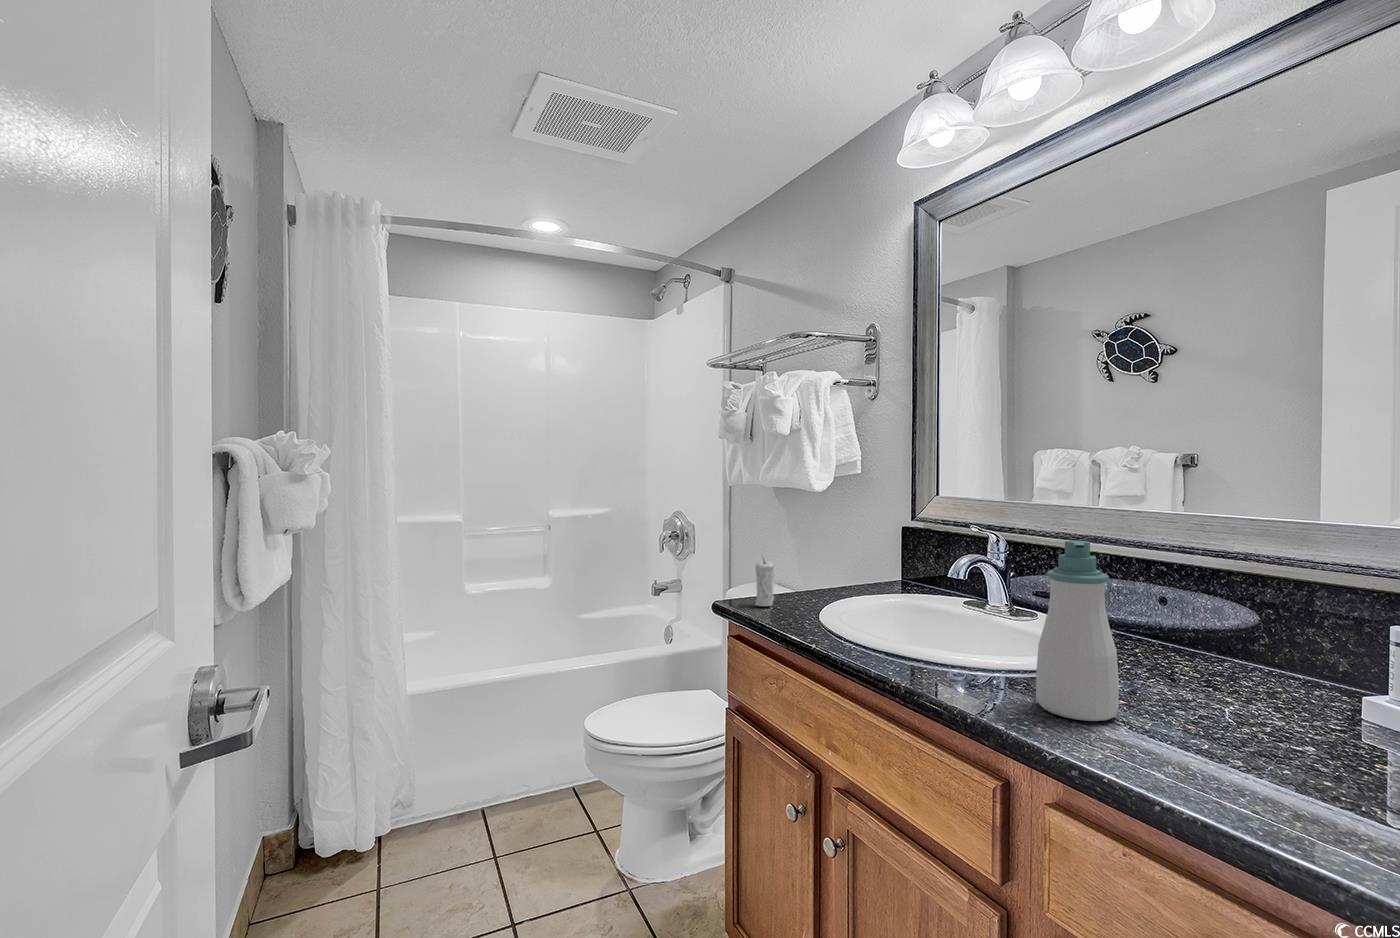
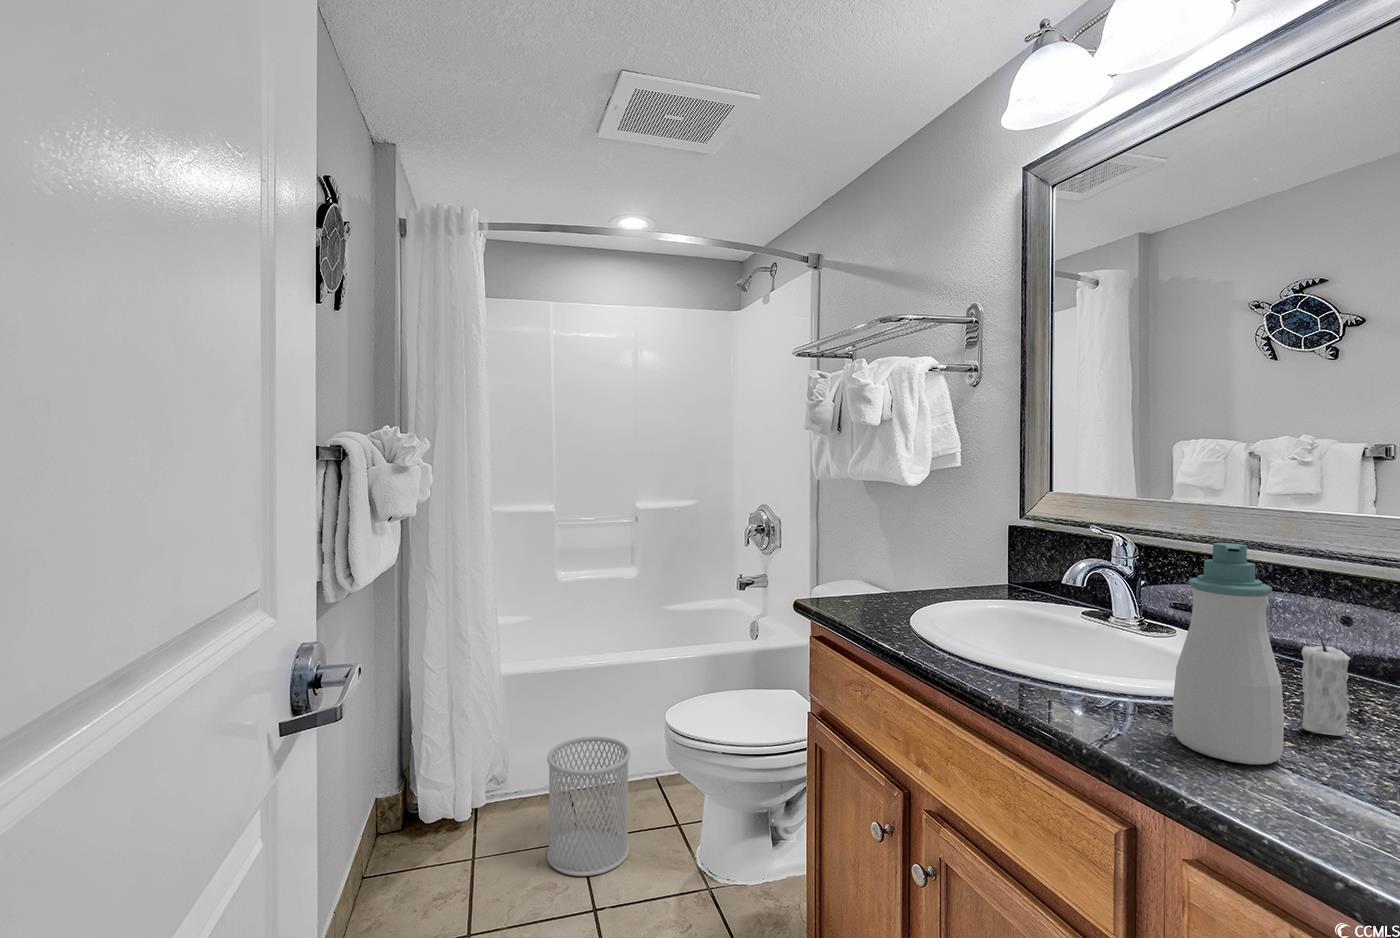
candle: present [755,558,774,606] -> present [1301,634,1351,736]
wastebasket: none [465,745,550,885] -> present [547,737,630,876]

